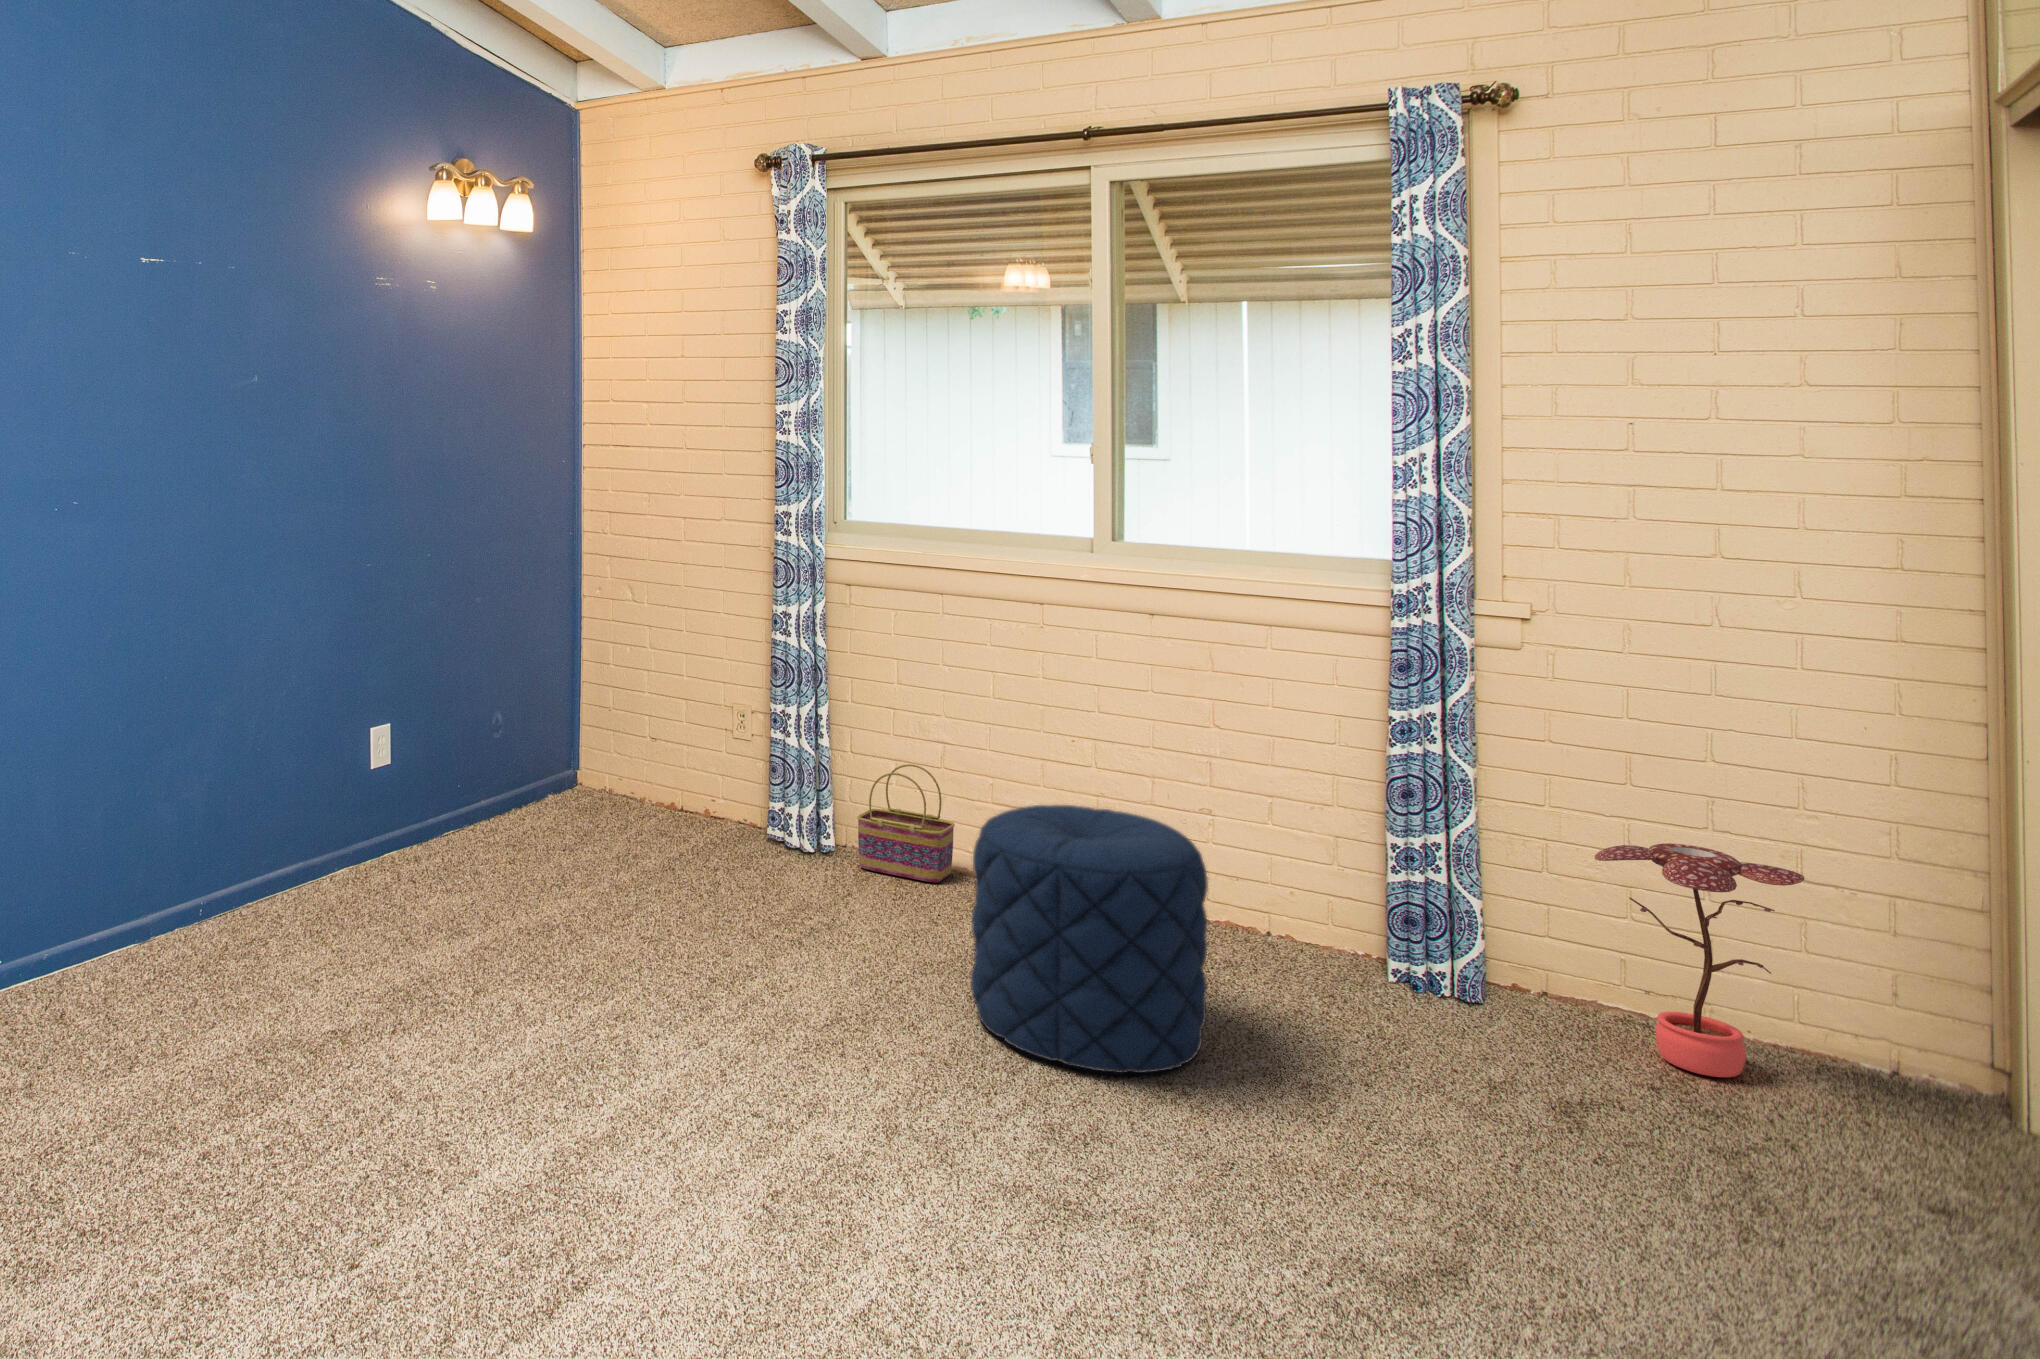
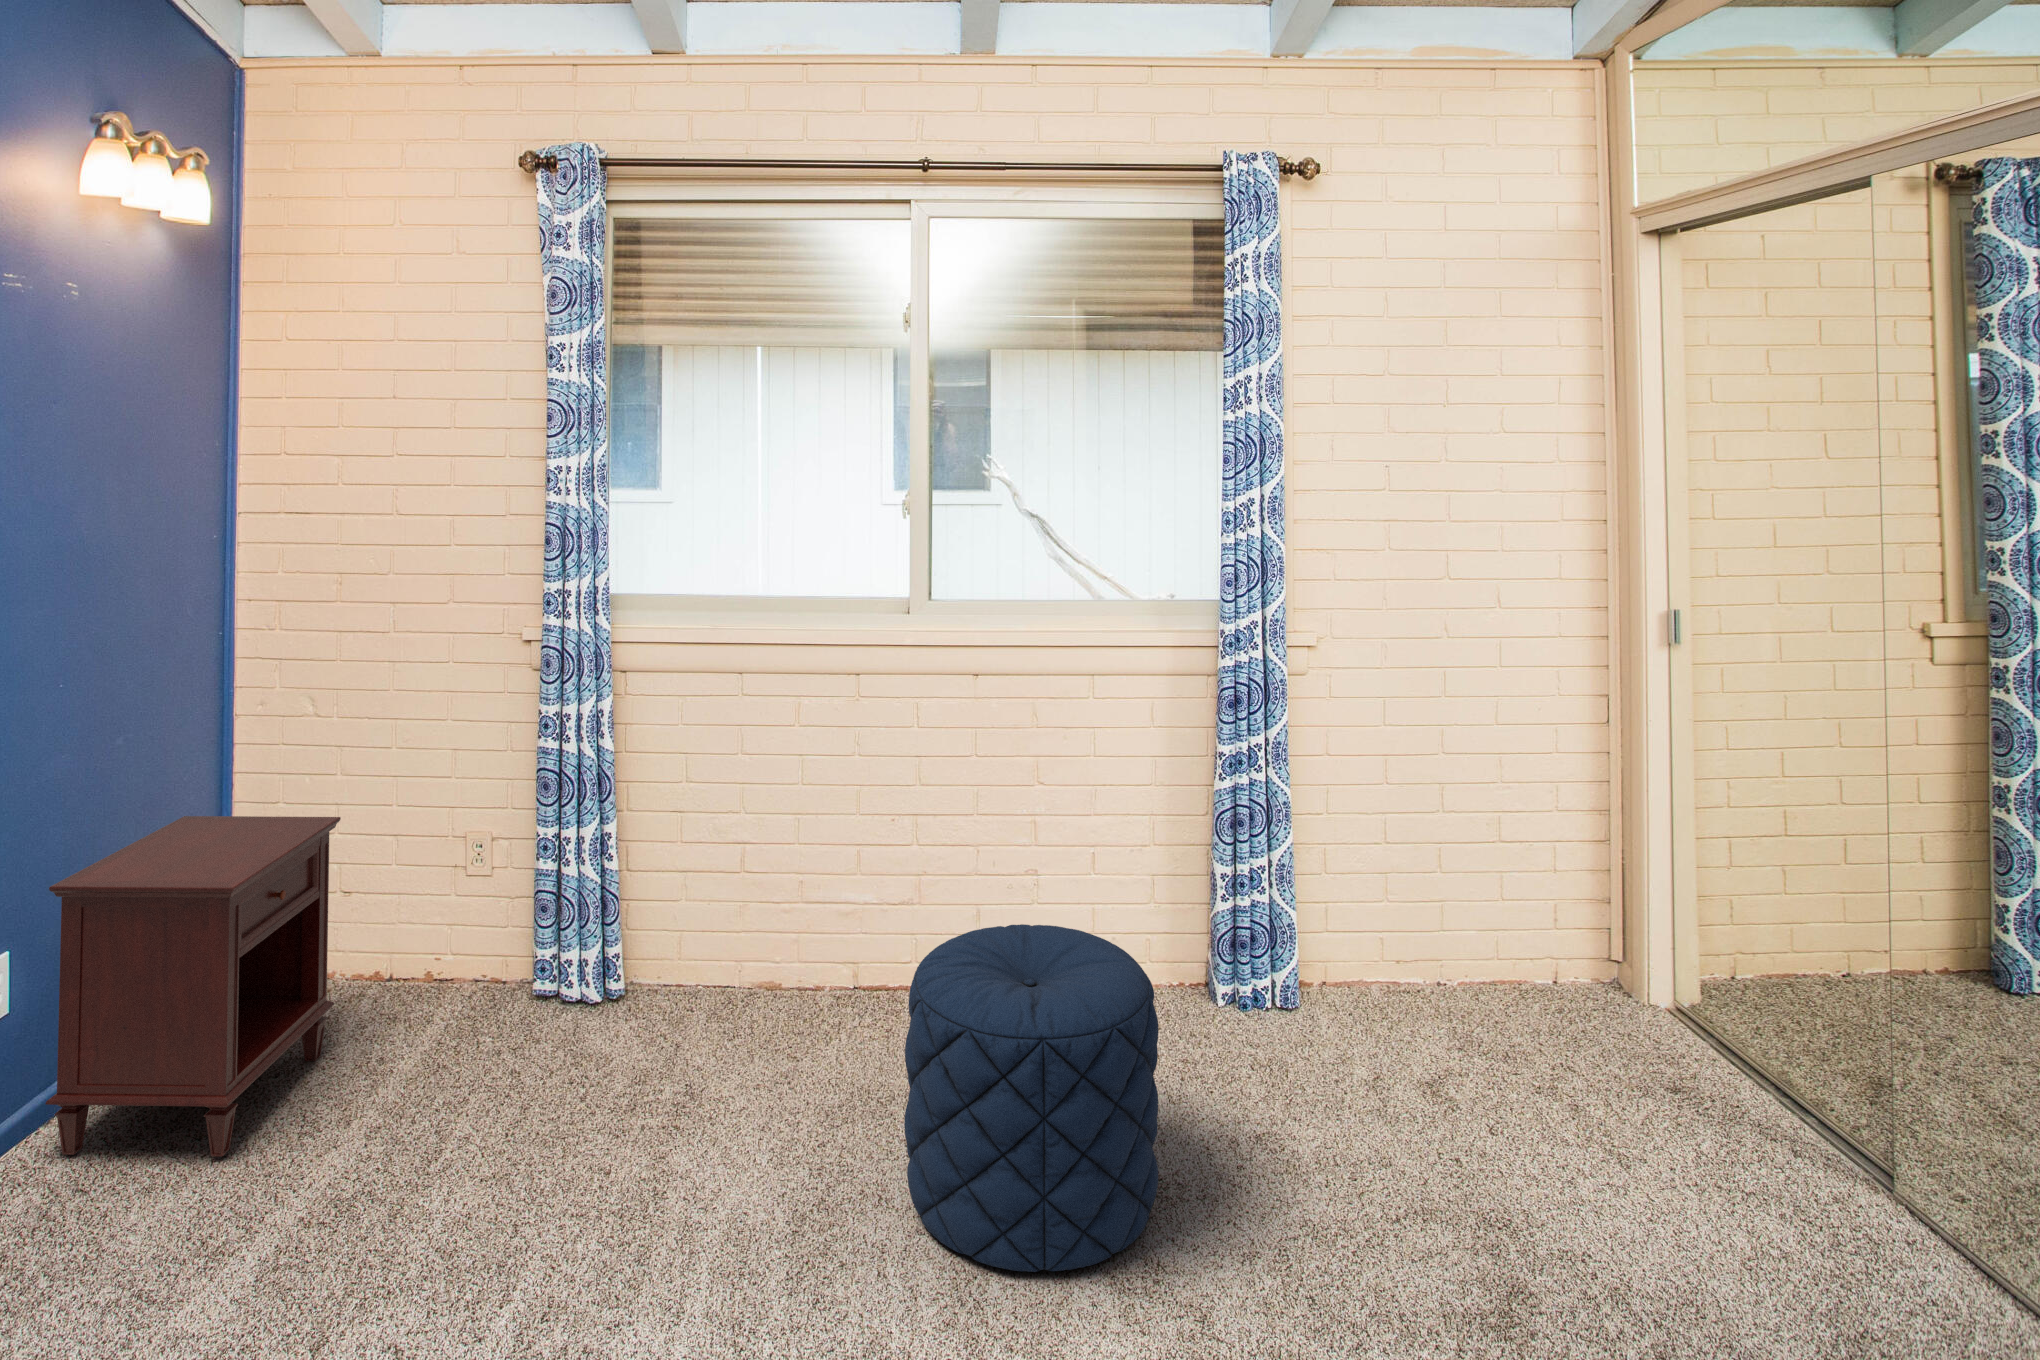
nightstand: none [437,650,622,862] -> present [46,816,341,1156]
basket: present [857,764,955,882] -> none [668,873,776,1015]
potted plant: present [1595,843,1804,1077] -> none [1390,836,1534,1046]

